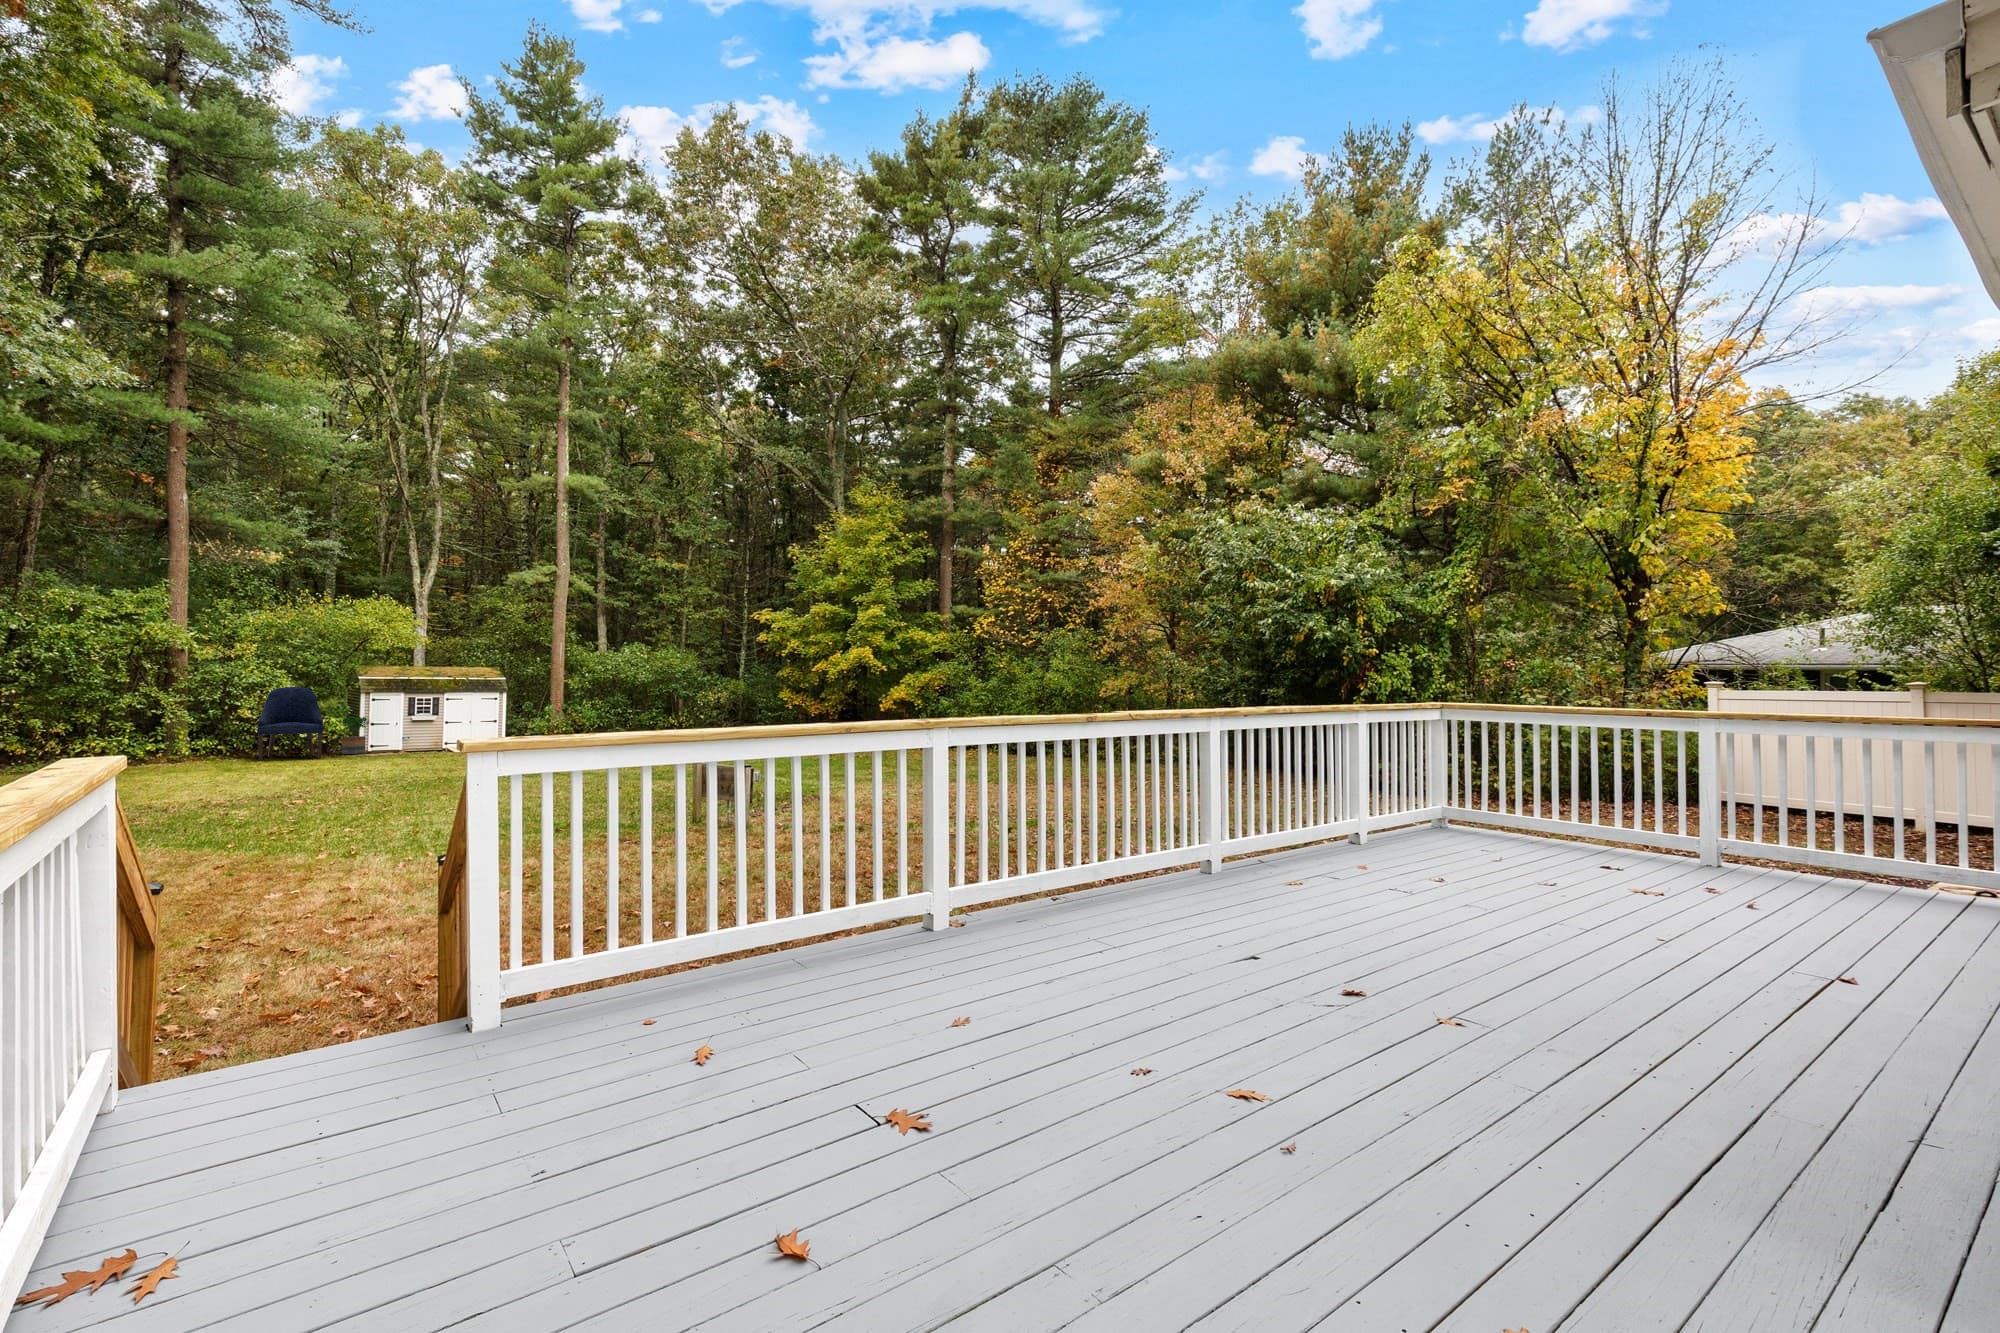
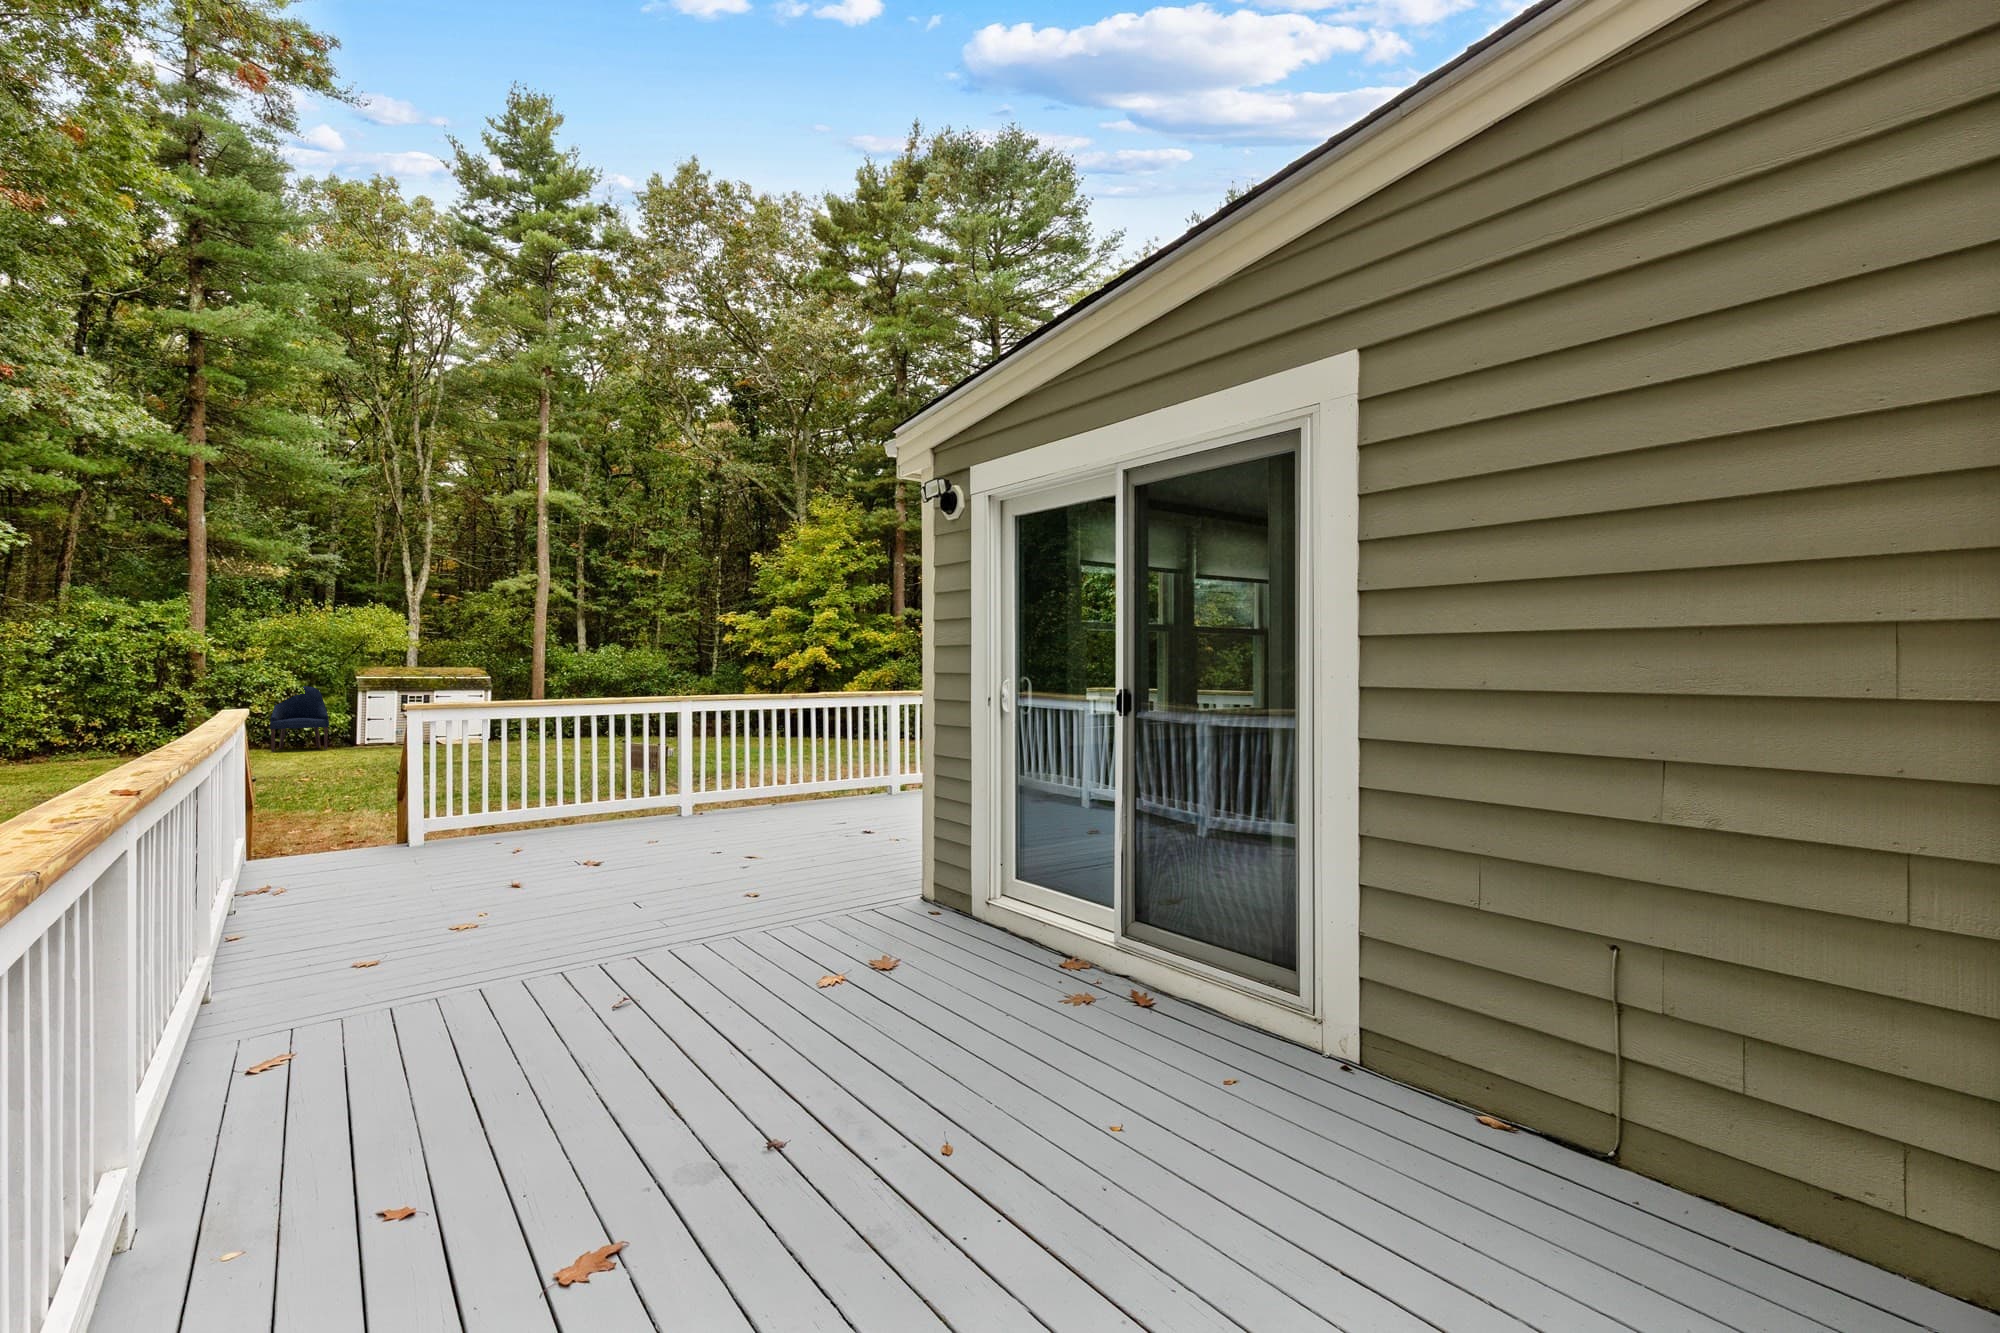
potted tree: present [342,716,369,754] -> none [344,712,371,746]

